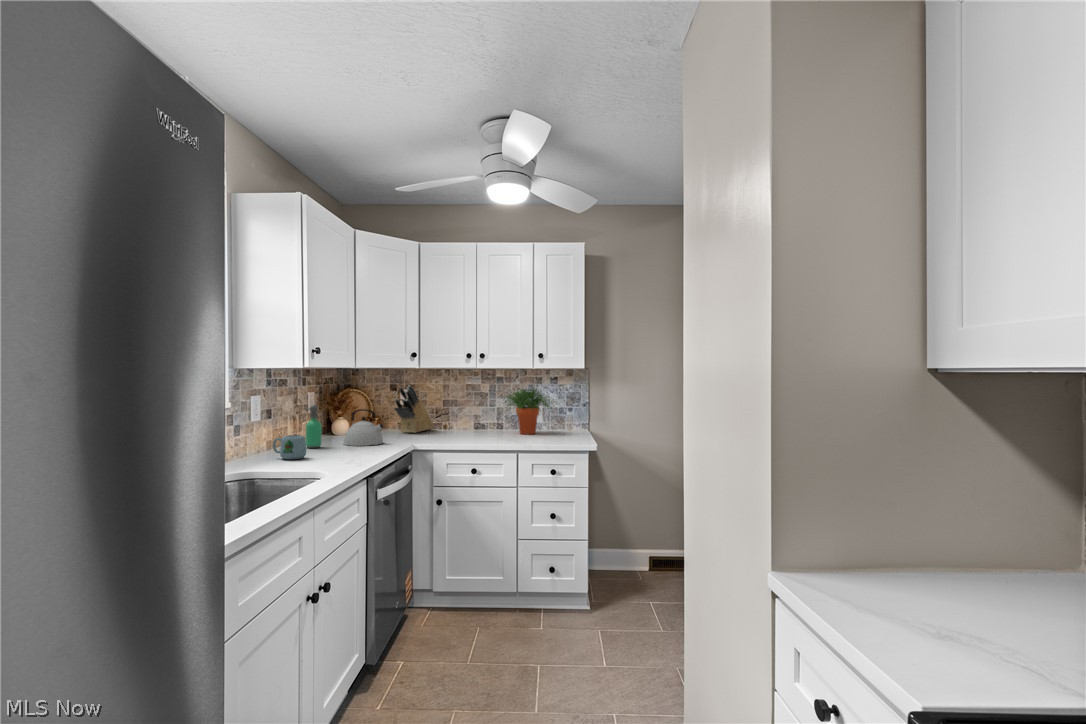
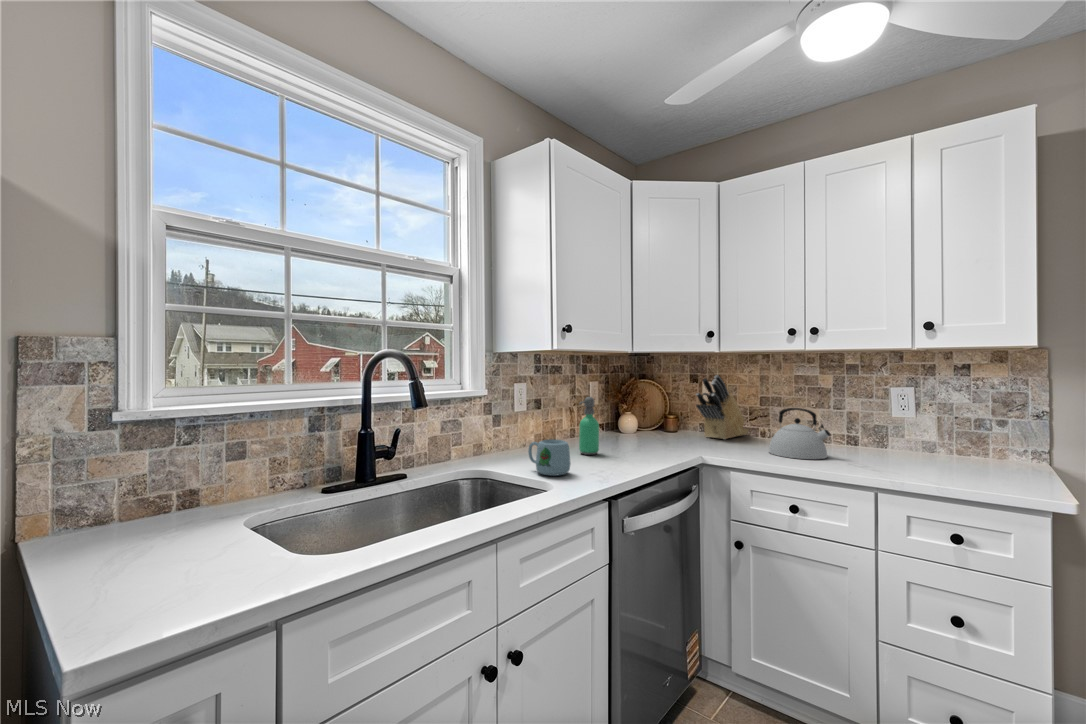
potted plant: present [507,389,549,434] -> none [863,382,970,458]
kettle: present [343,409,384,446] -> present [769,408,830,459]

